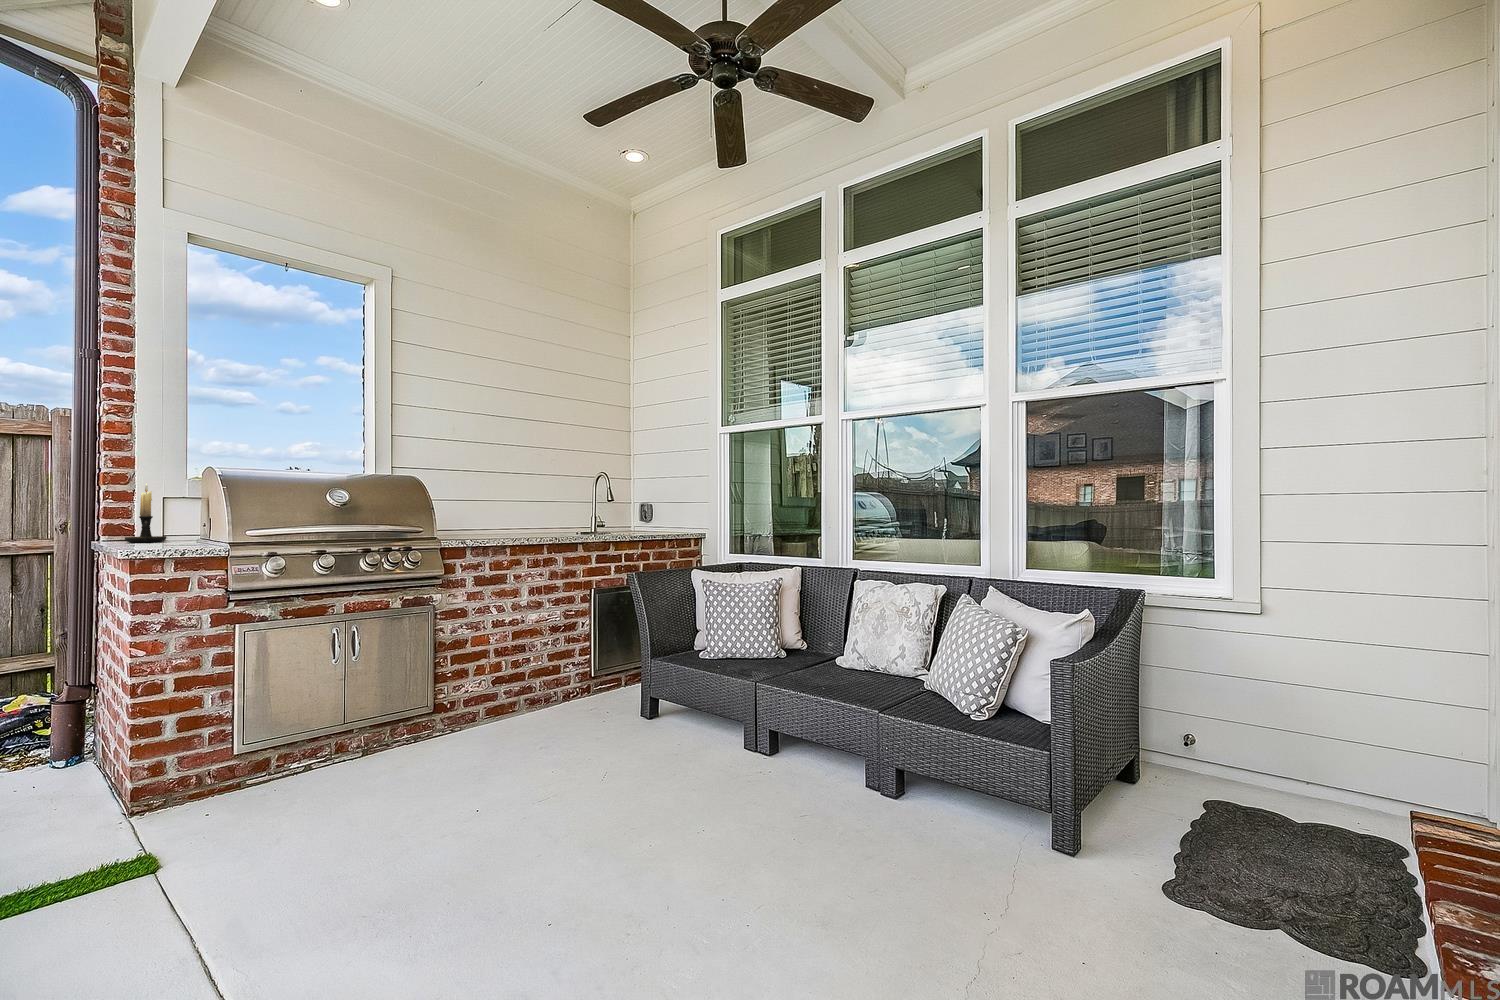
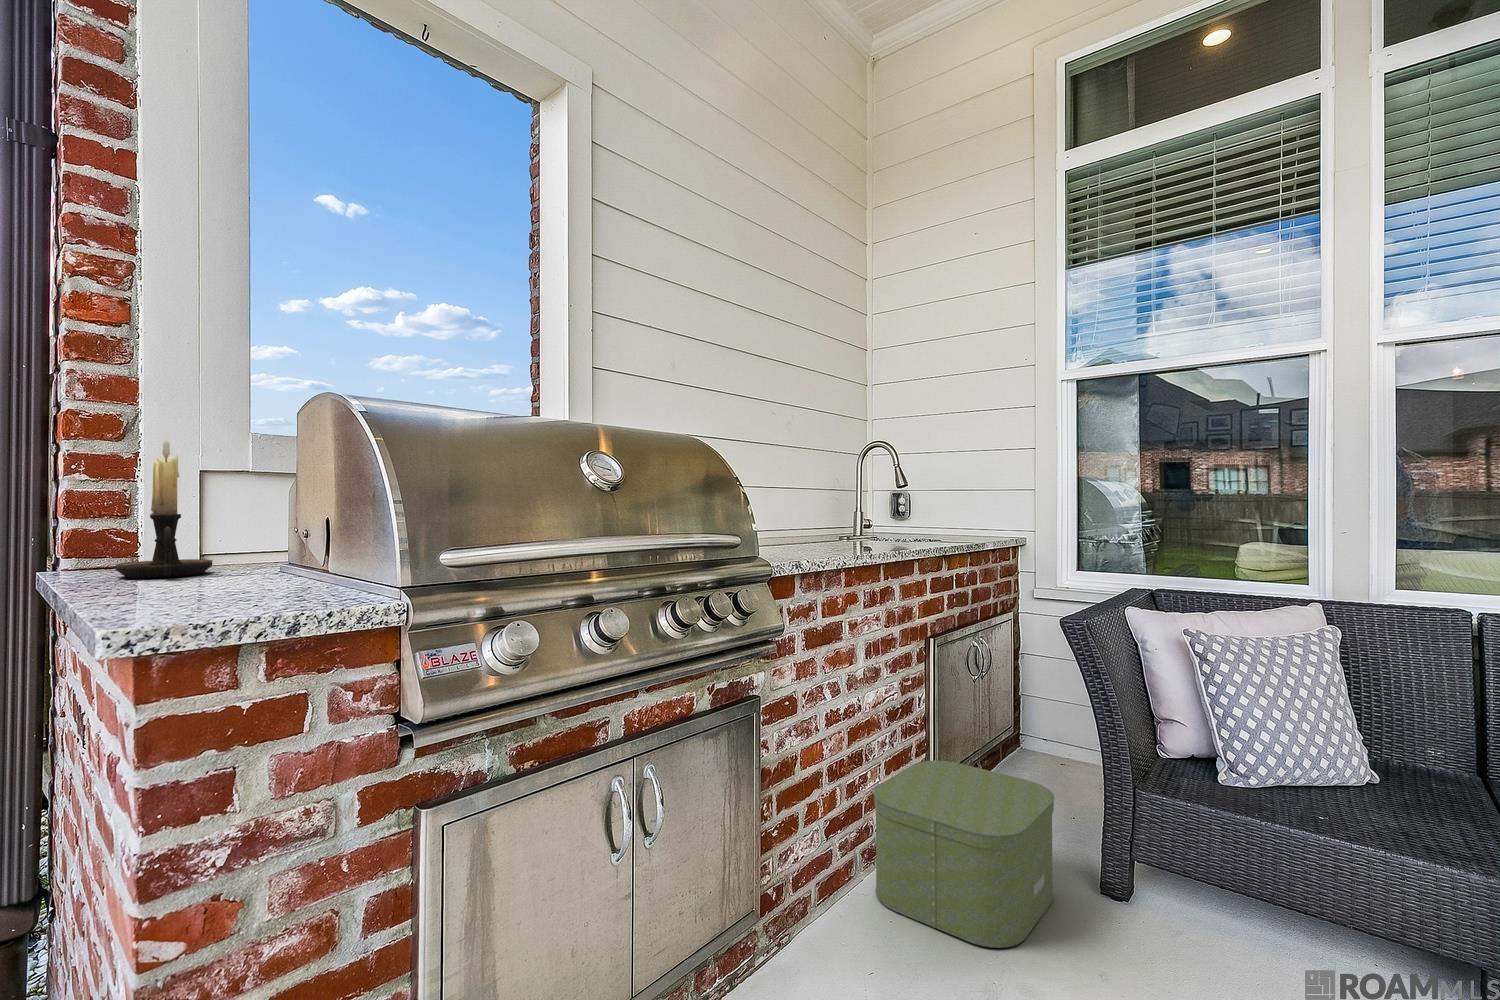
storage box: none [523,655,622,732] -> present [874,761,1054,948]

